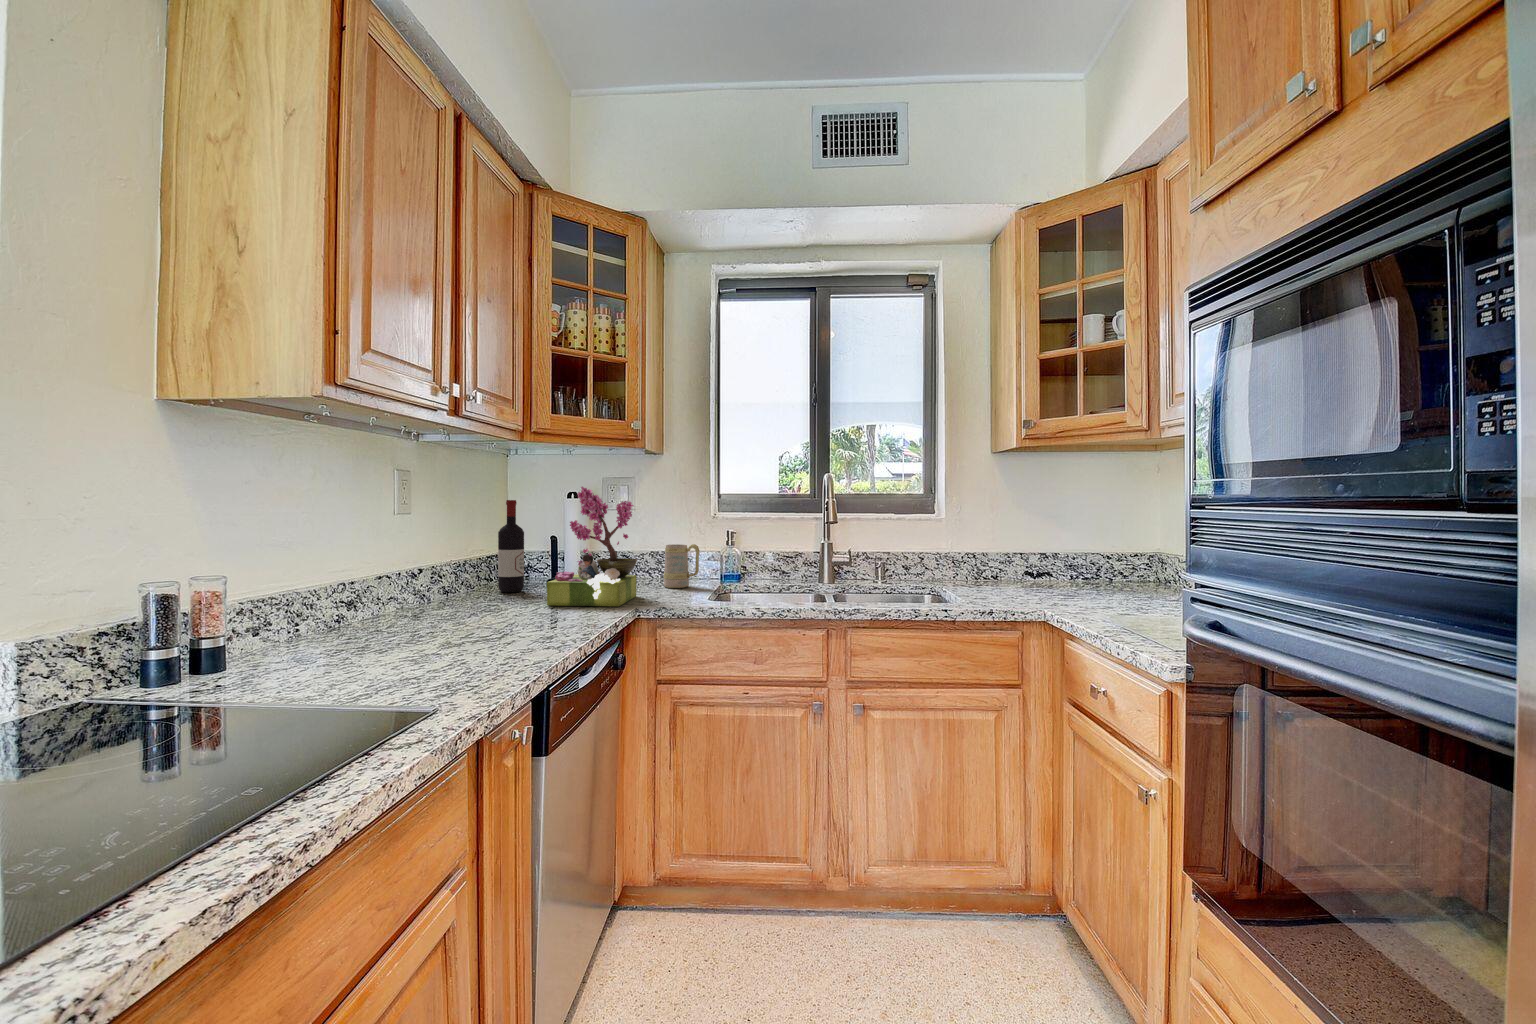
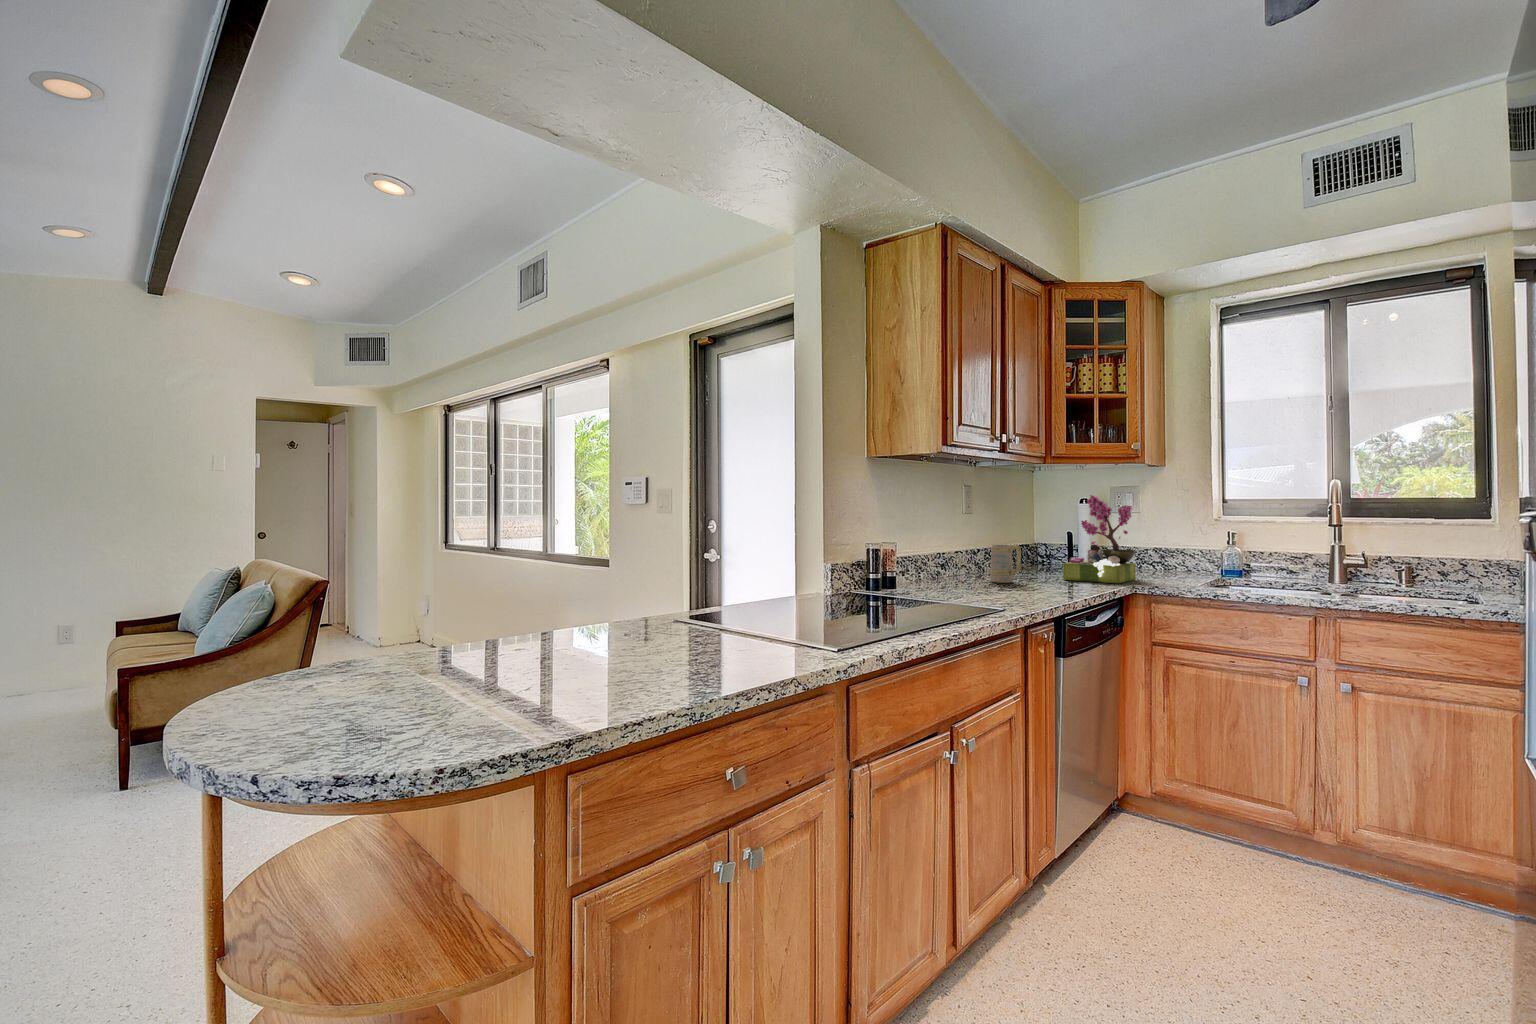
wine bottle: present [498,500,524,592] -> none [1028,506,1047,572]
mug: present [664,544,699,588] -> present [990,545,1021,583]

